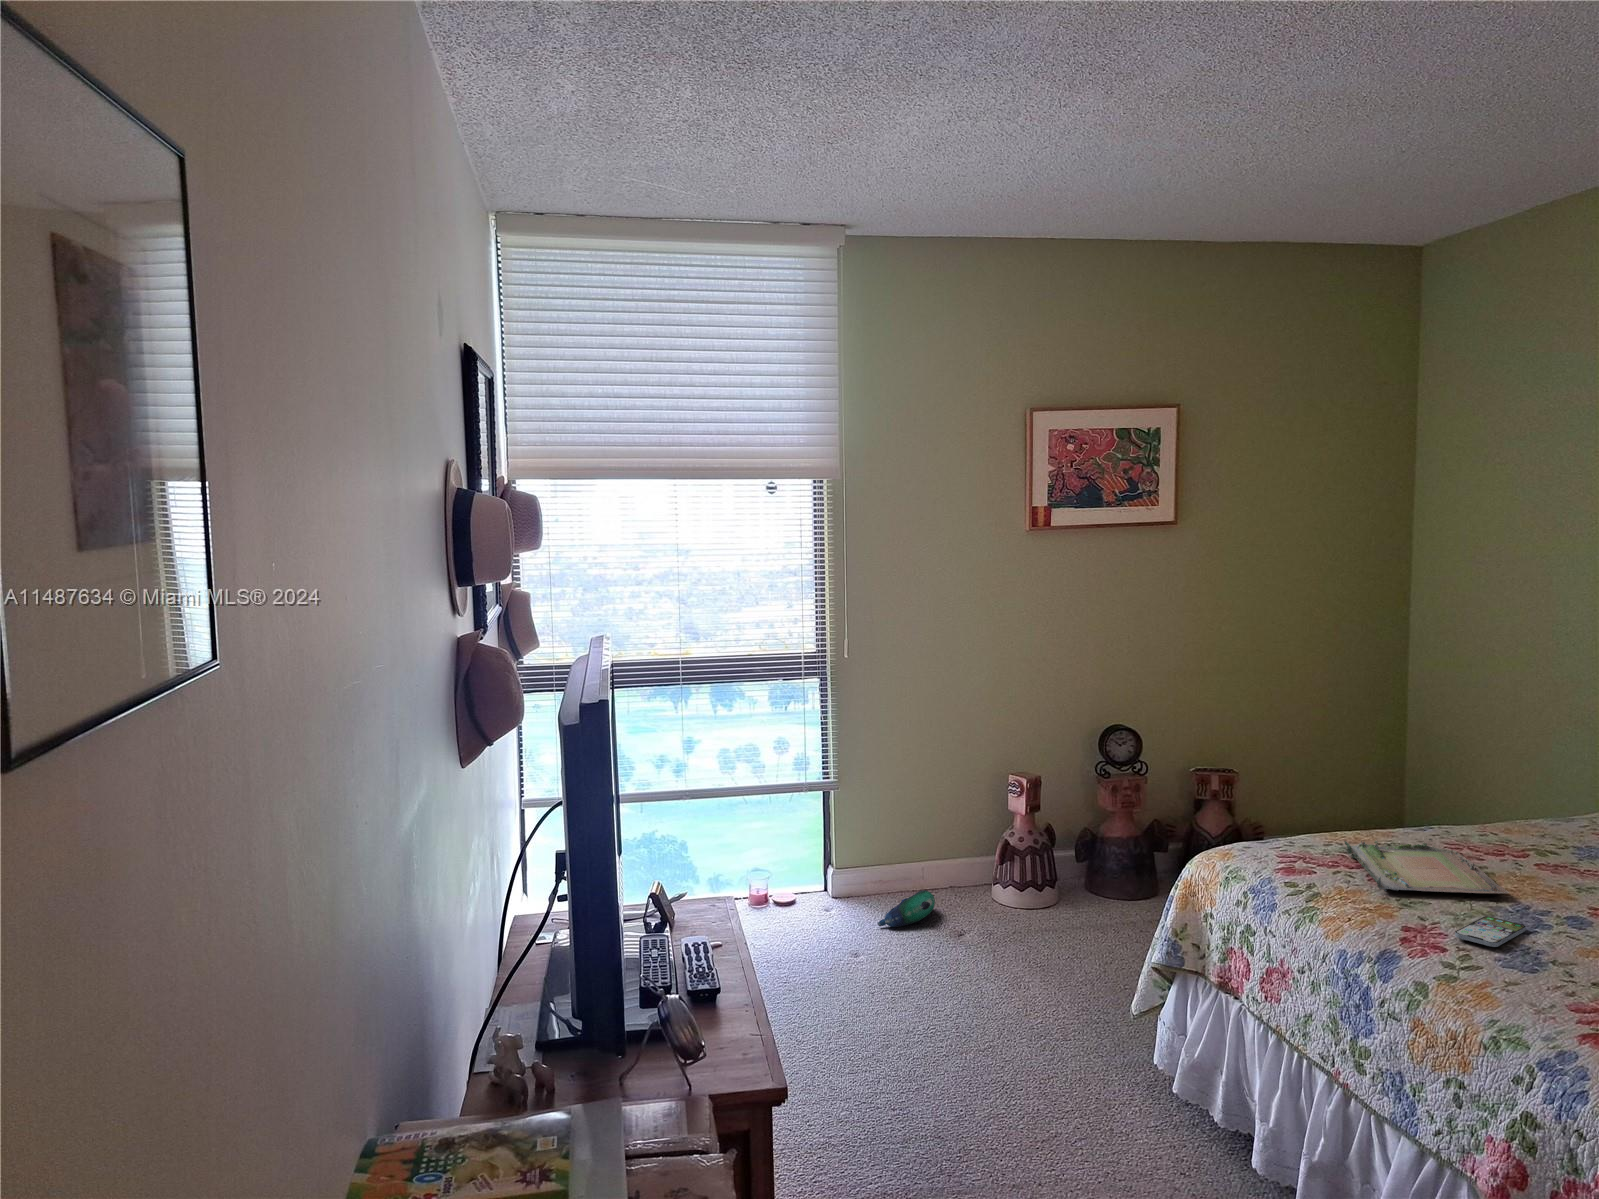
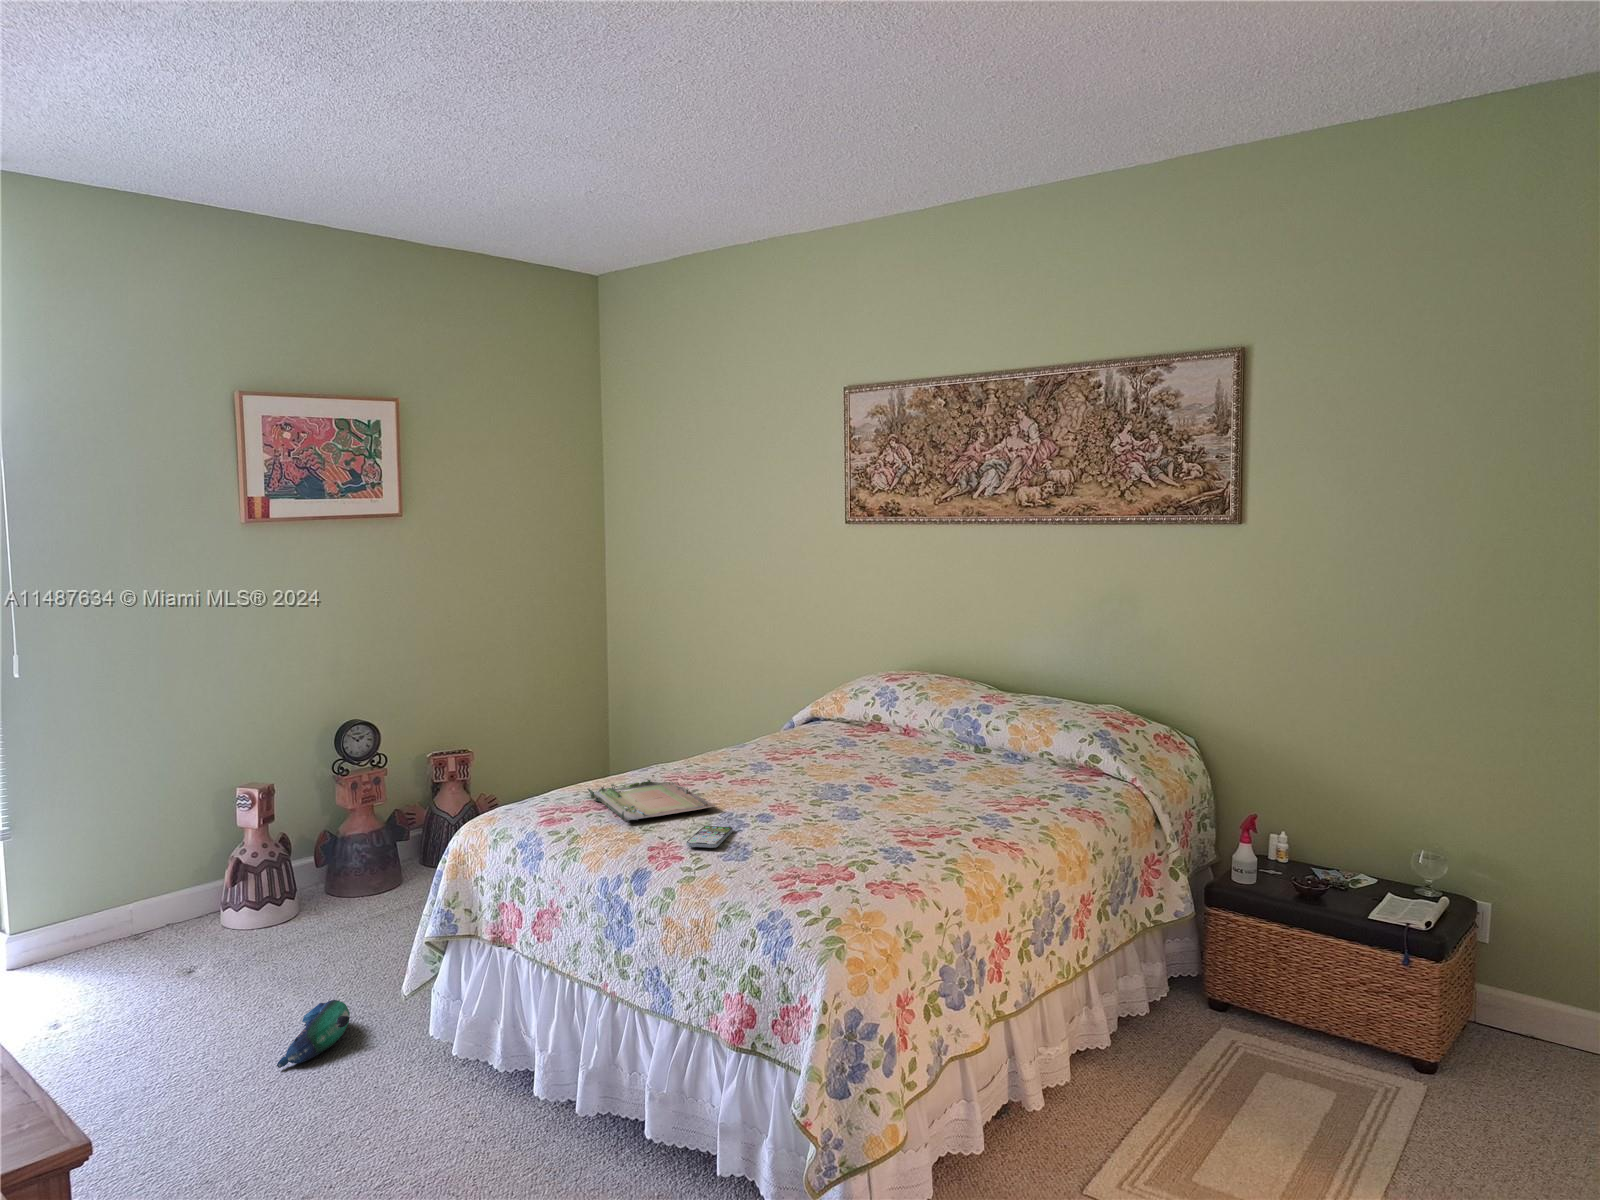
plush toy: present [878,890,935,927] -> present [277,1000,350,1068]

